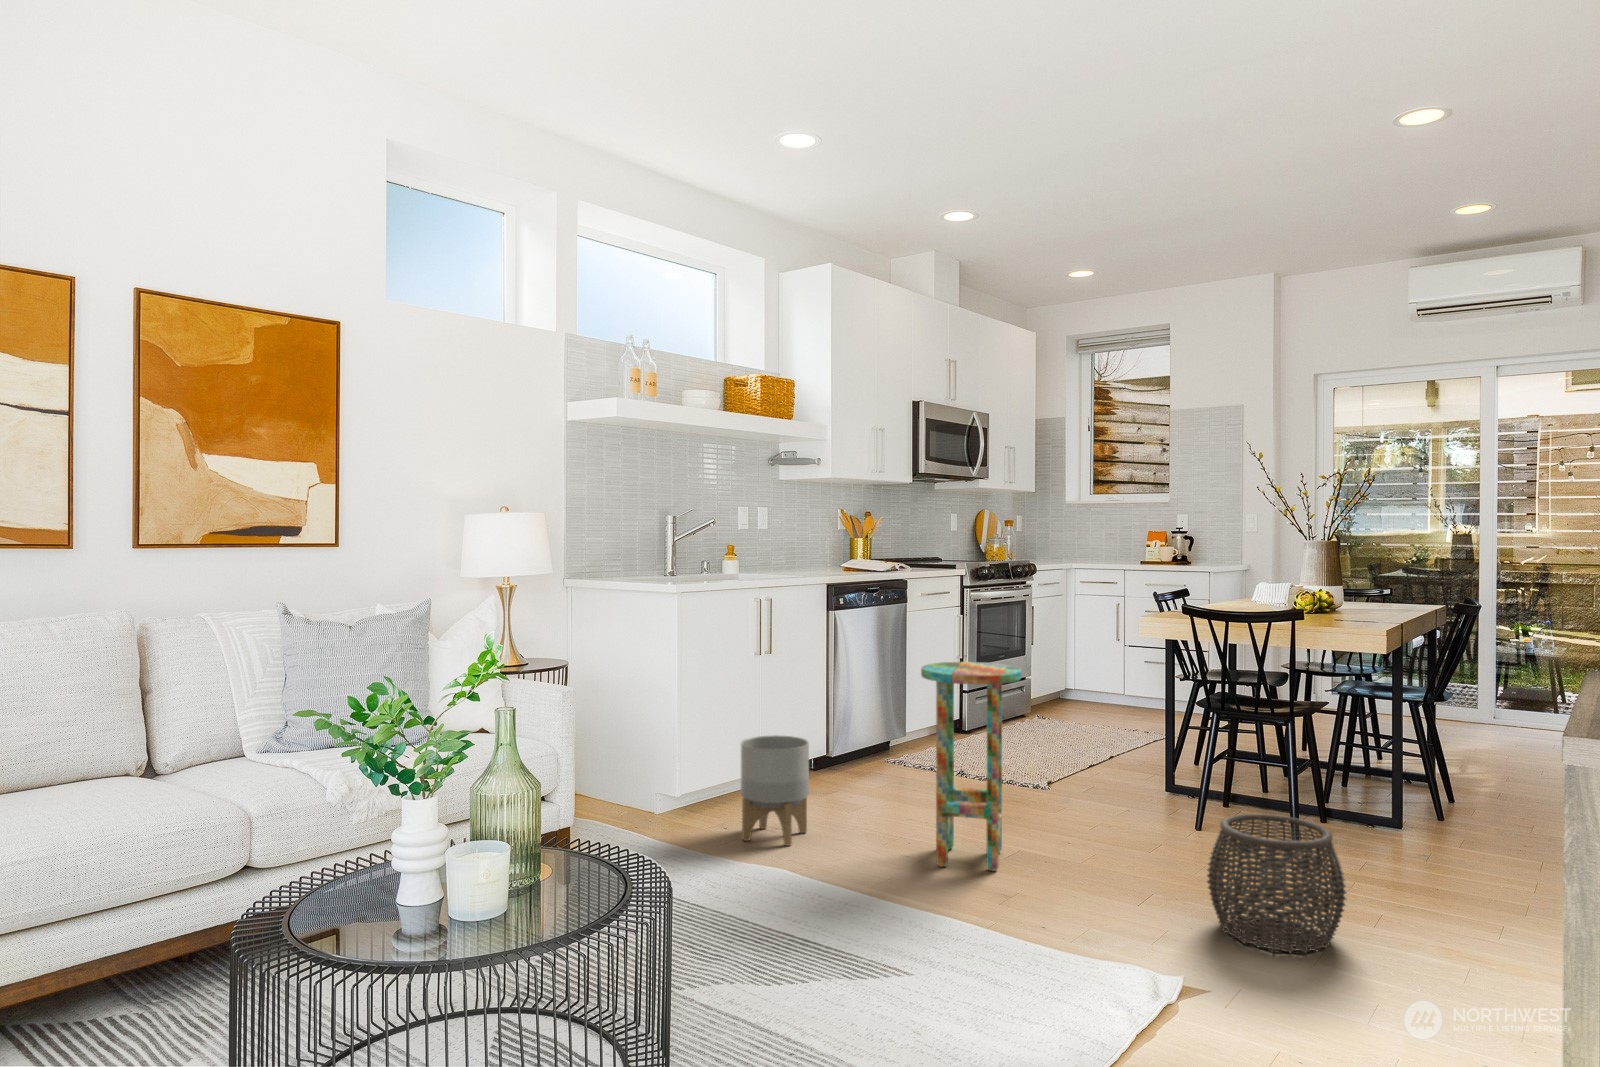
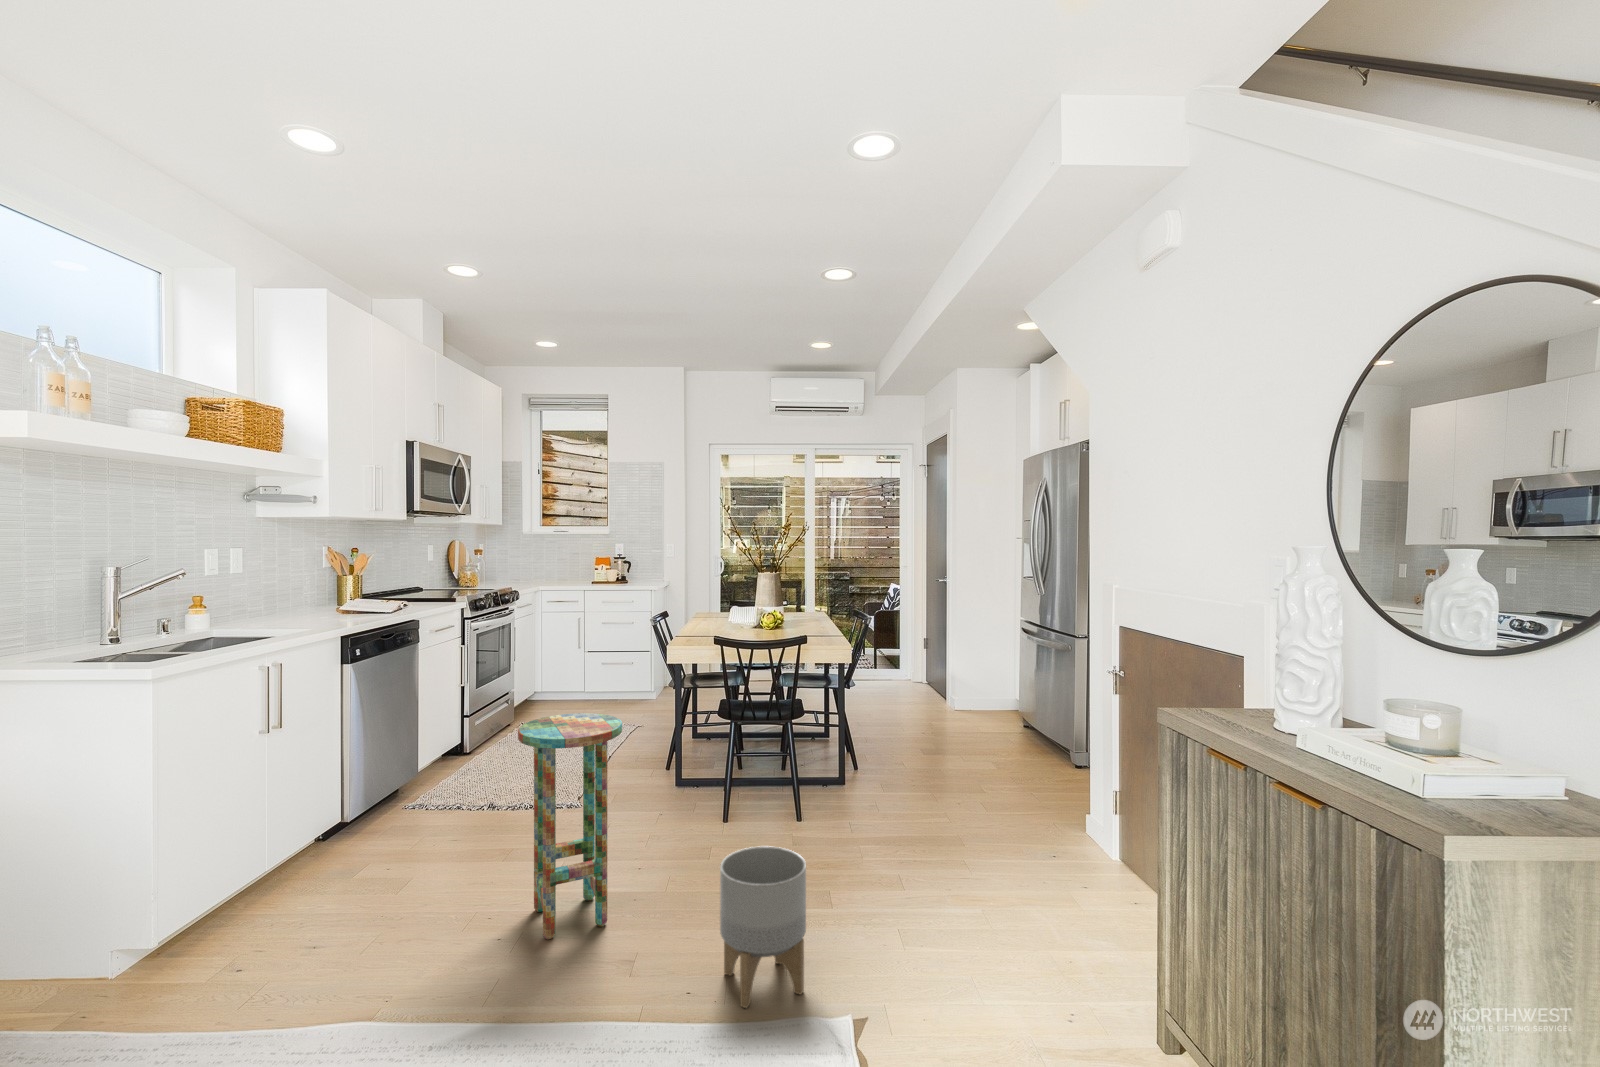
planter: present [741,735,809,846] -> present [720,846,806,1008]
woven basket: present [1207,814,1346,953] -> none [810,813,914,937]

